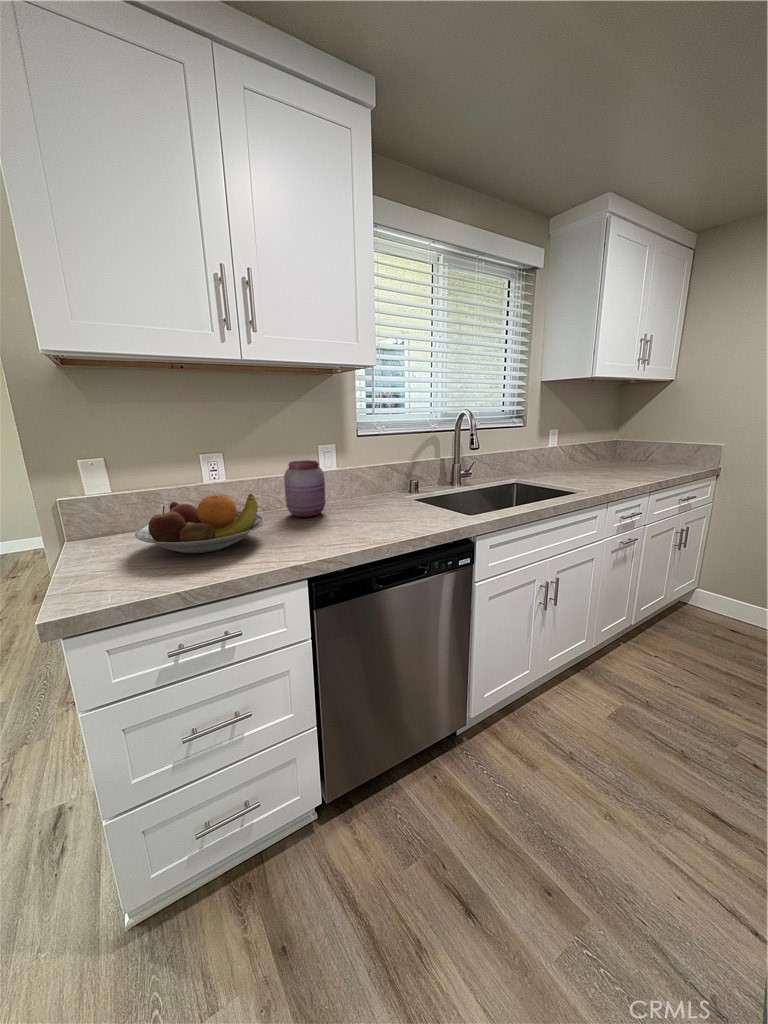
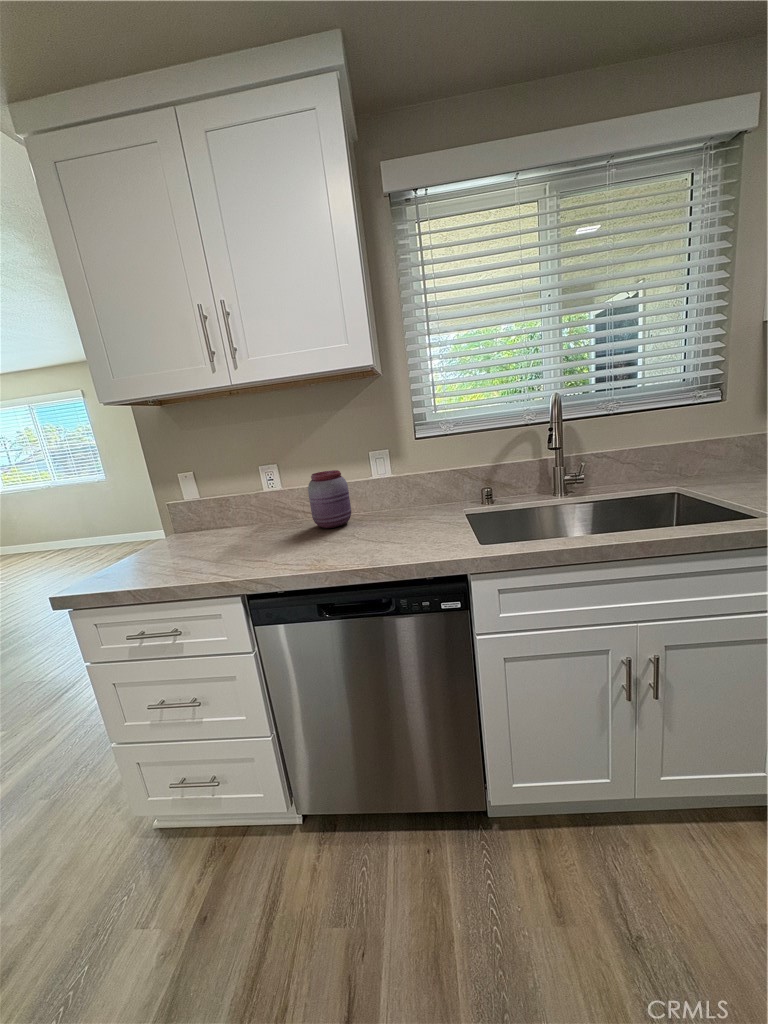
fruit bowl: present [135,494,264,553] -> none [160,506,267,556]

